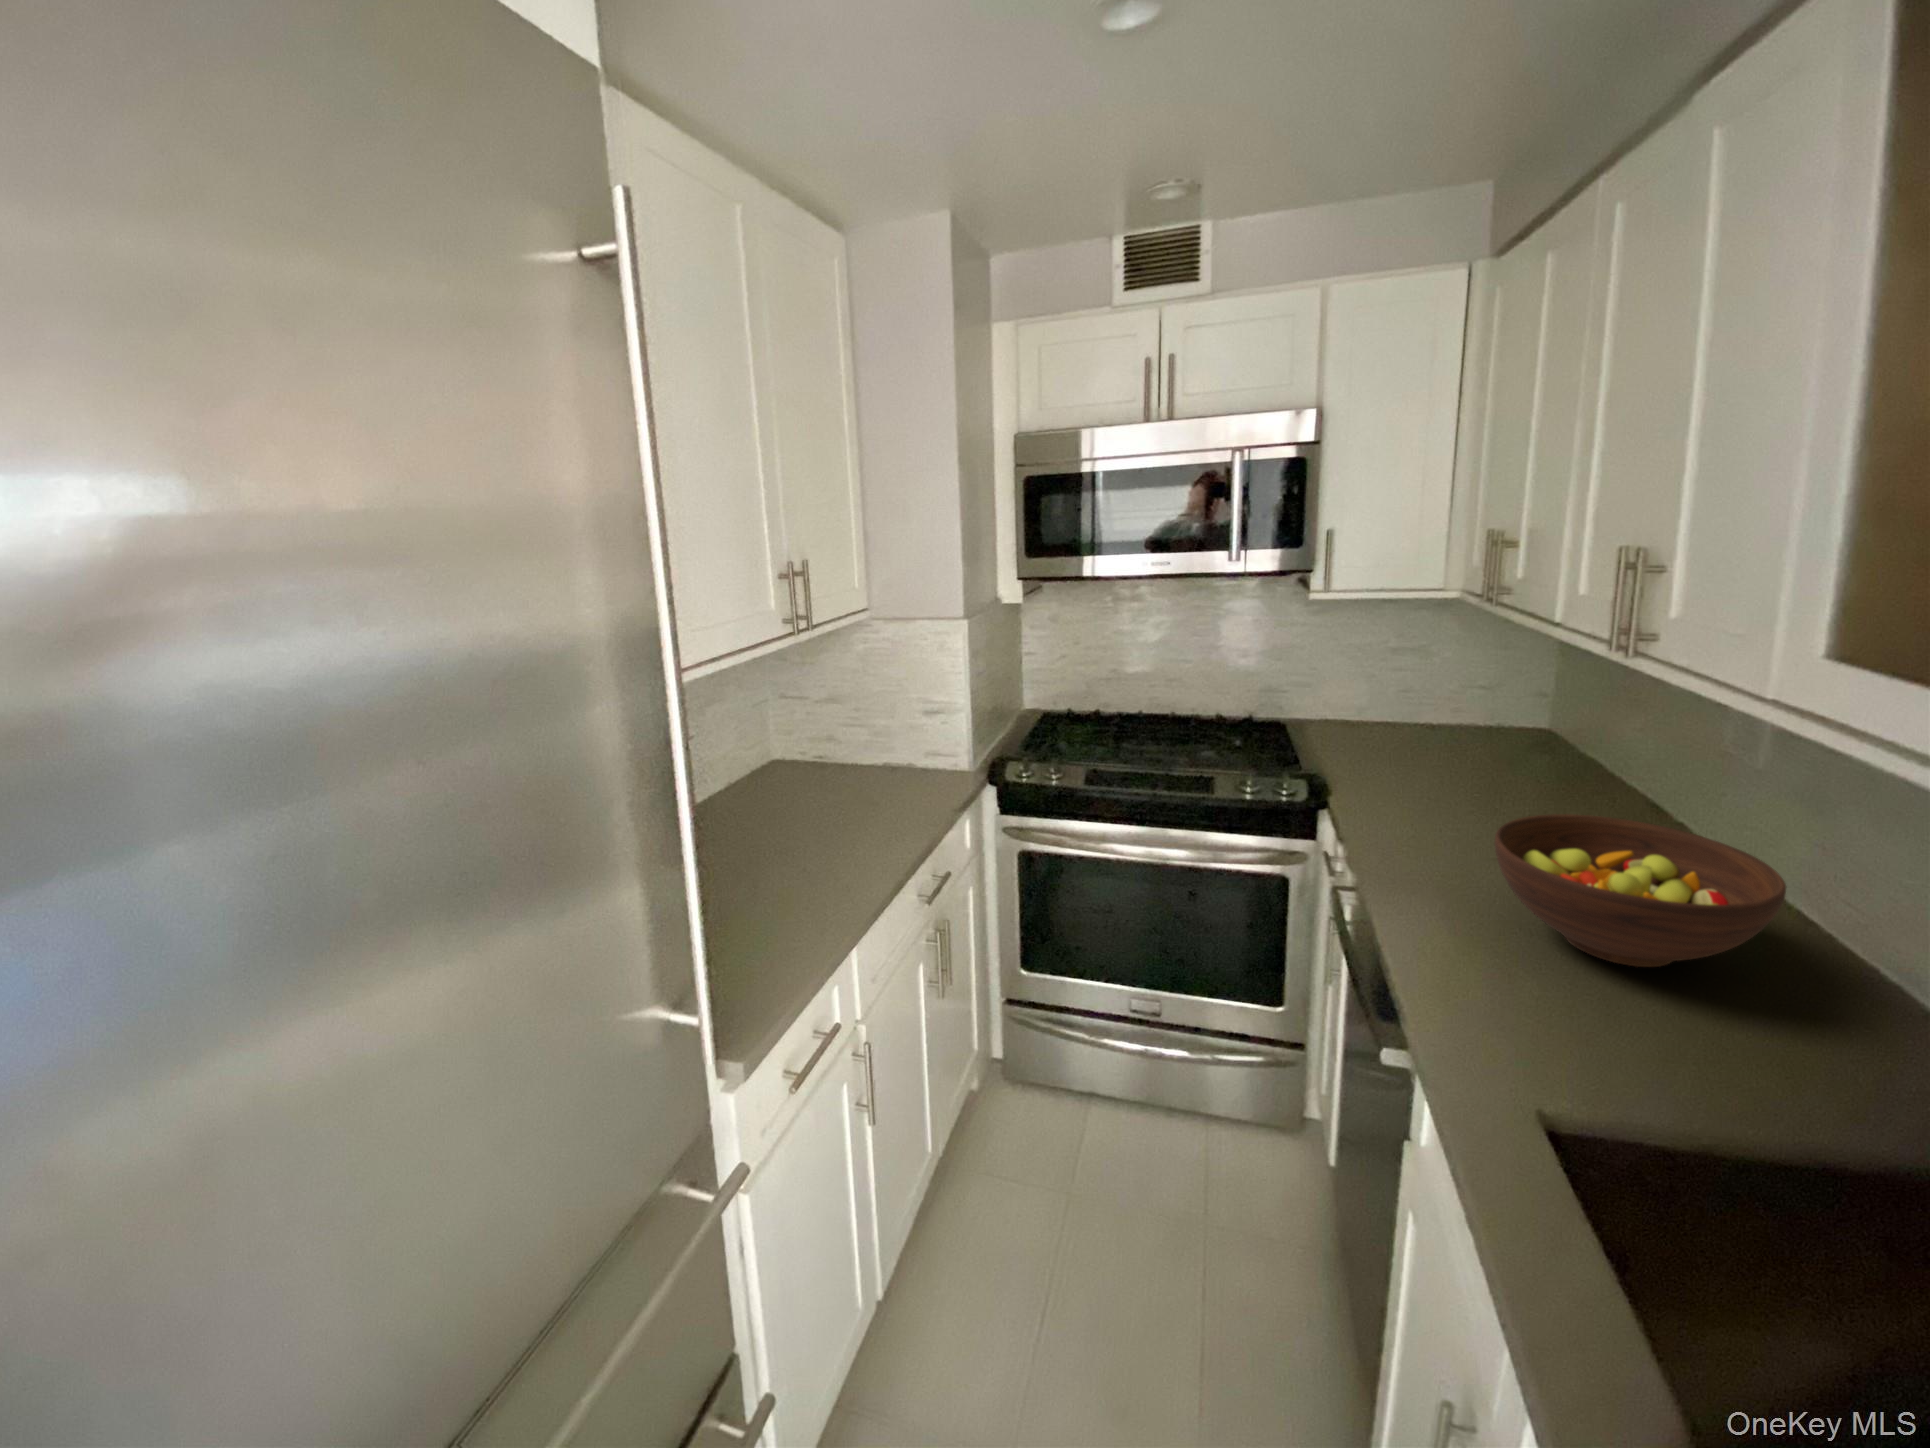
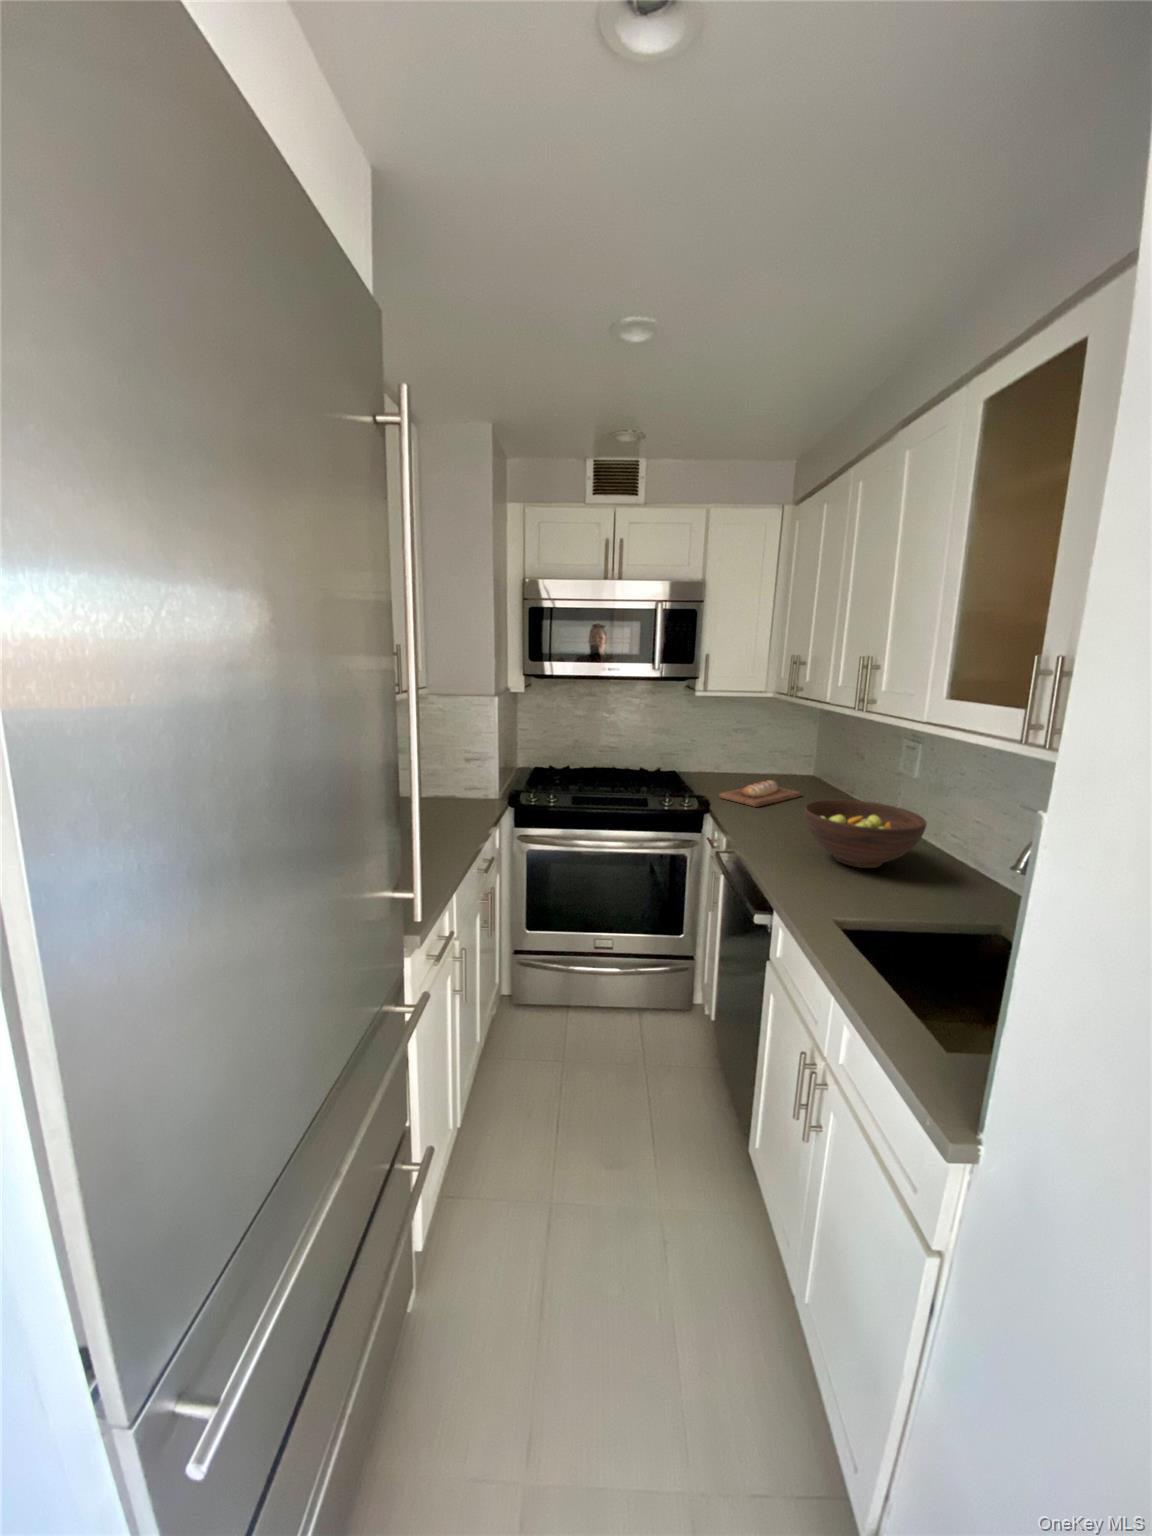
bread loaf: none [1349,747,1514,801] -> present [719,780,800,807]

